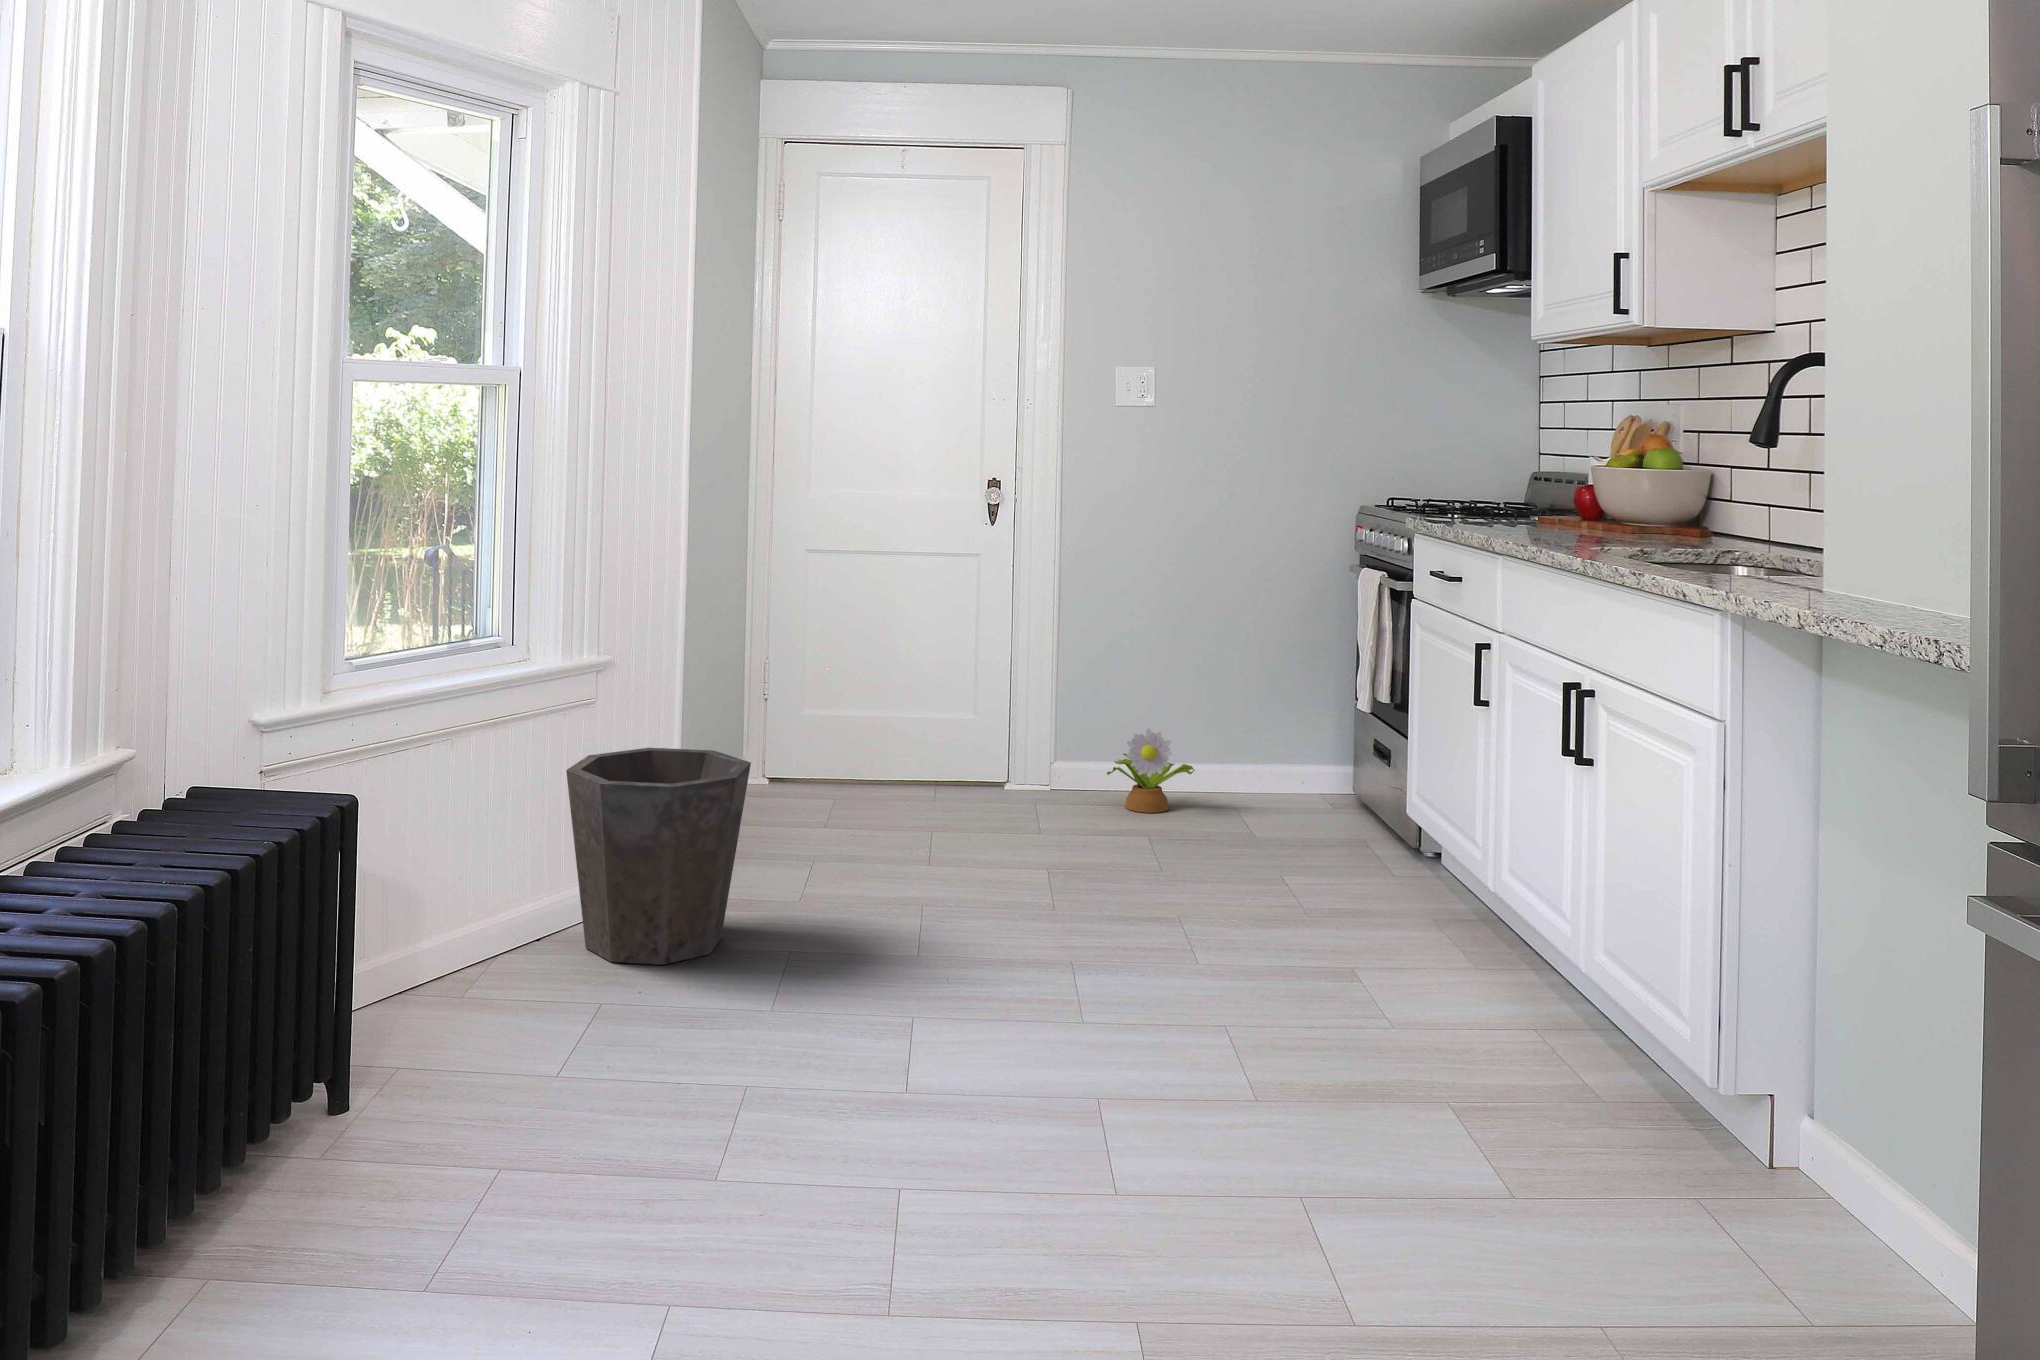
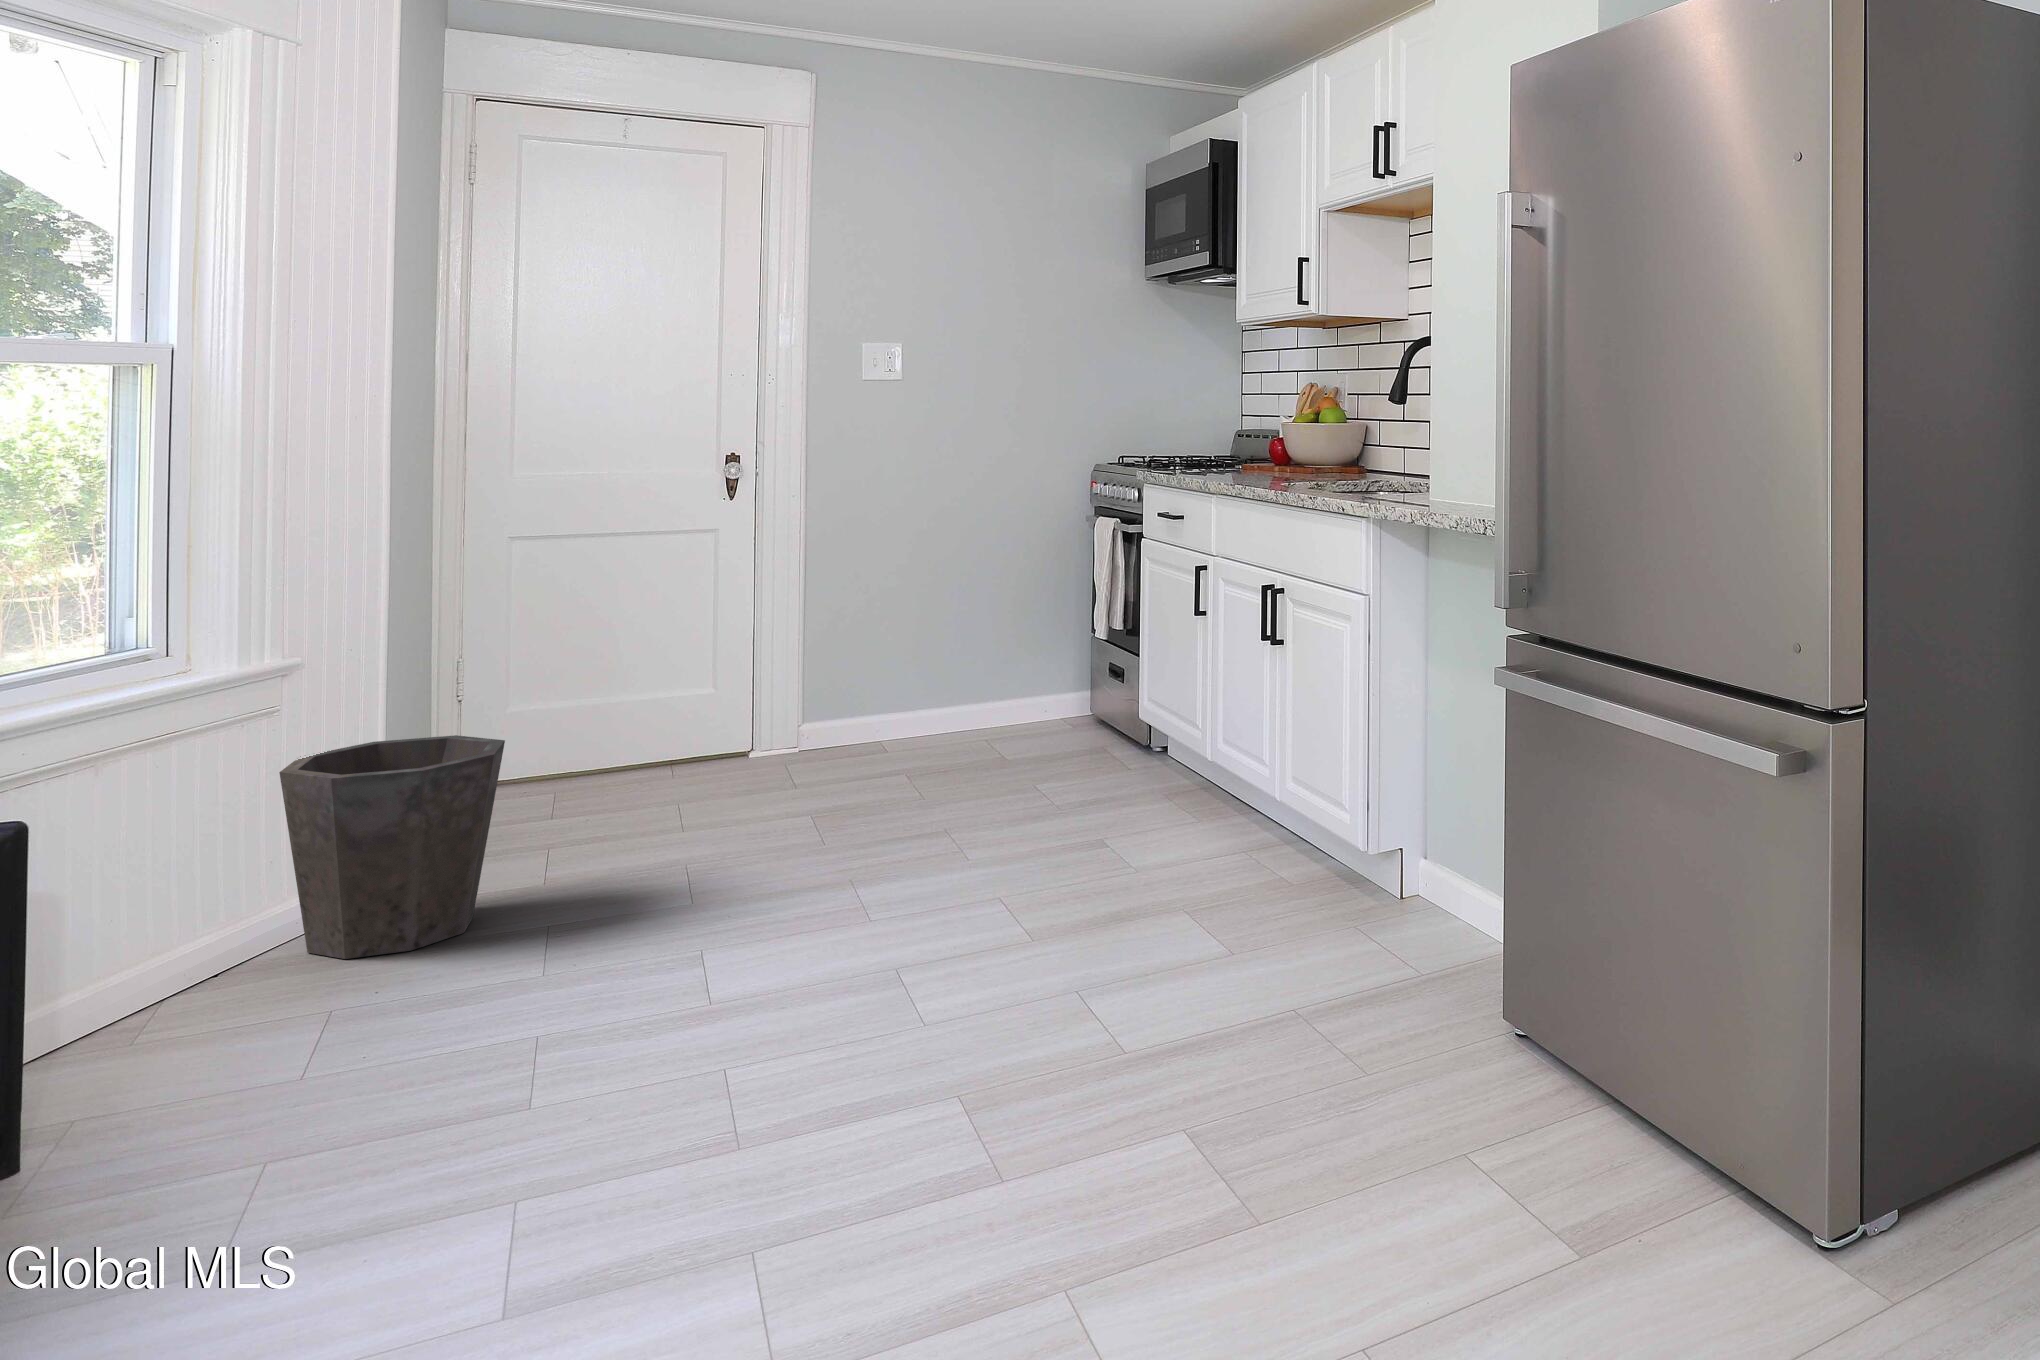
decorative plant: present [1107,728,1195,813] -> none [863,674,948,751]

